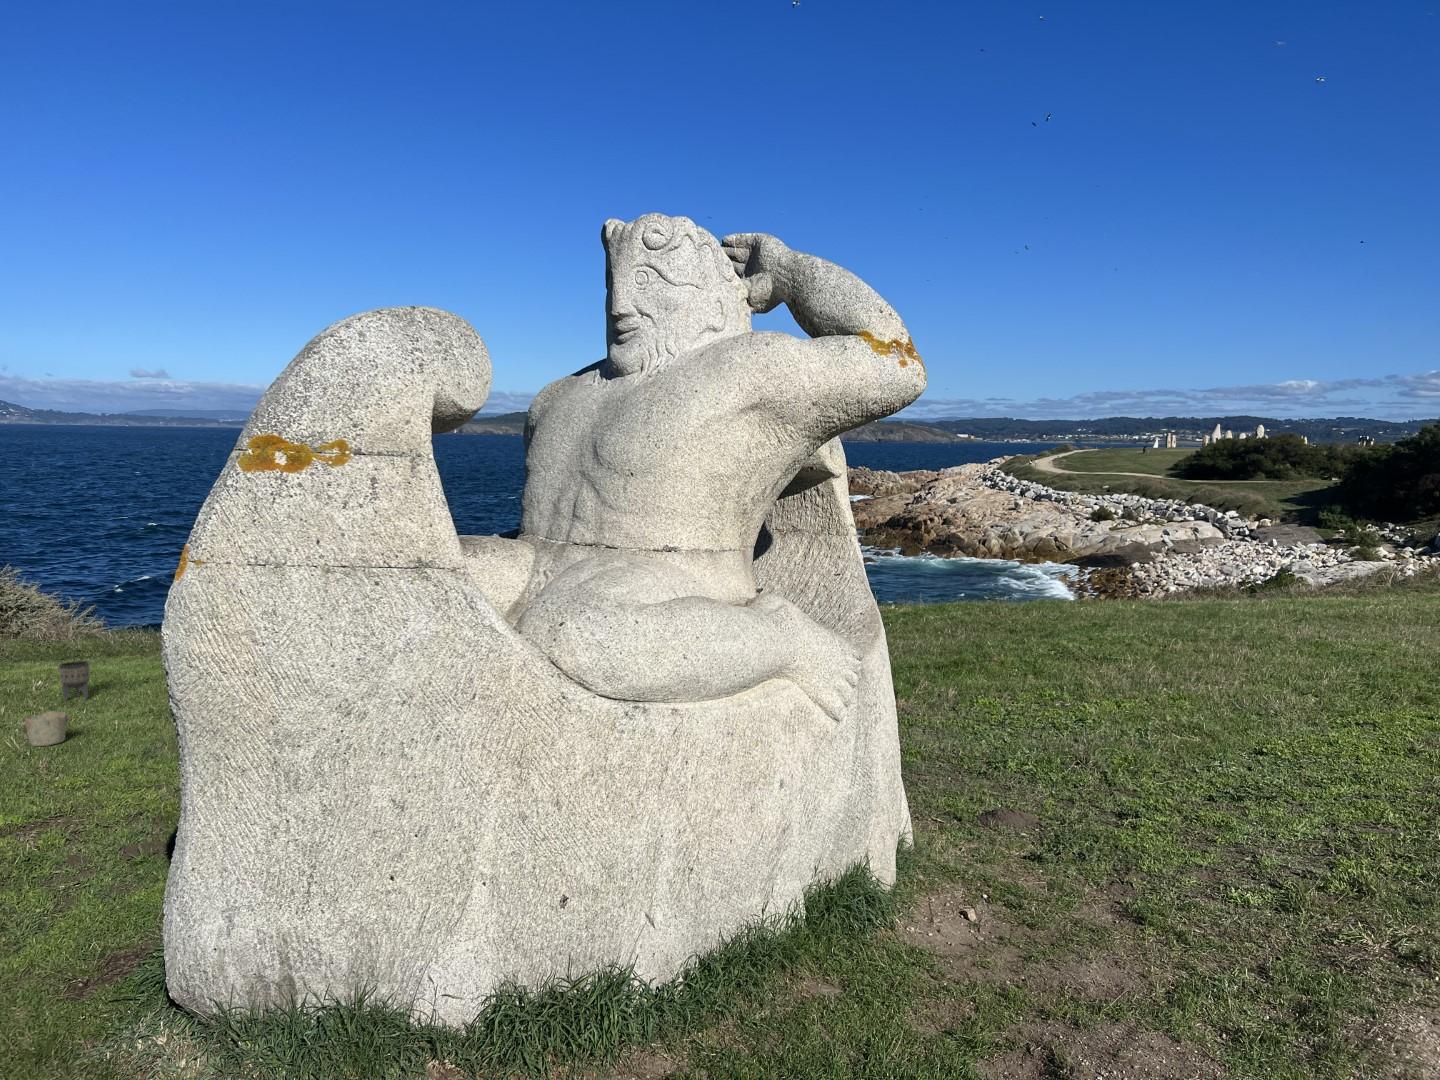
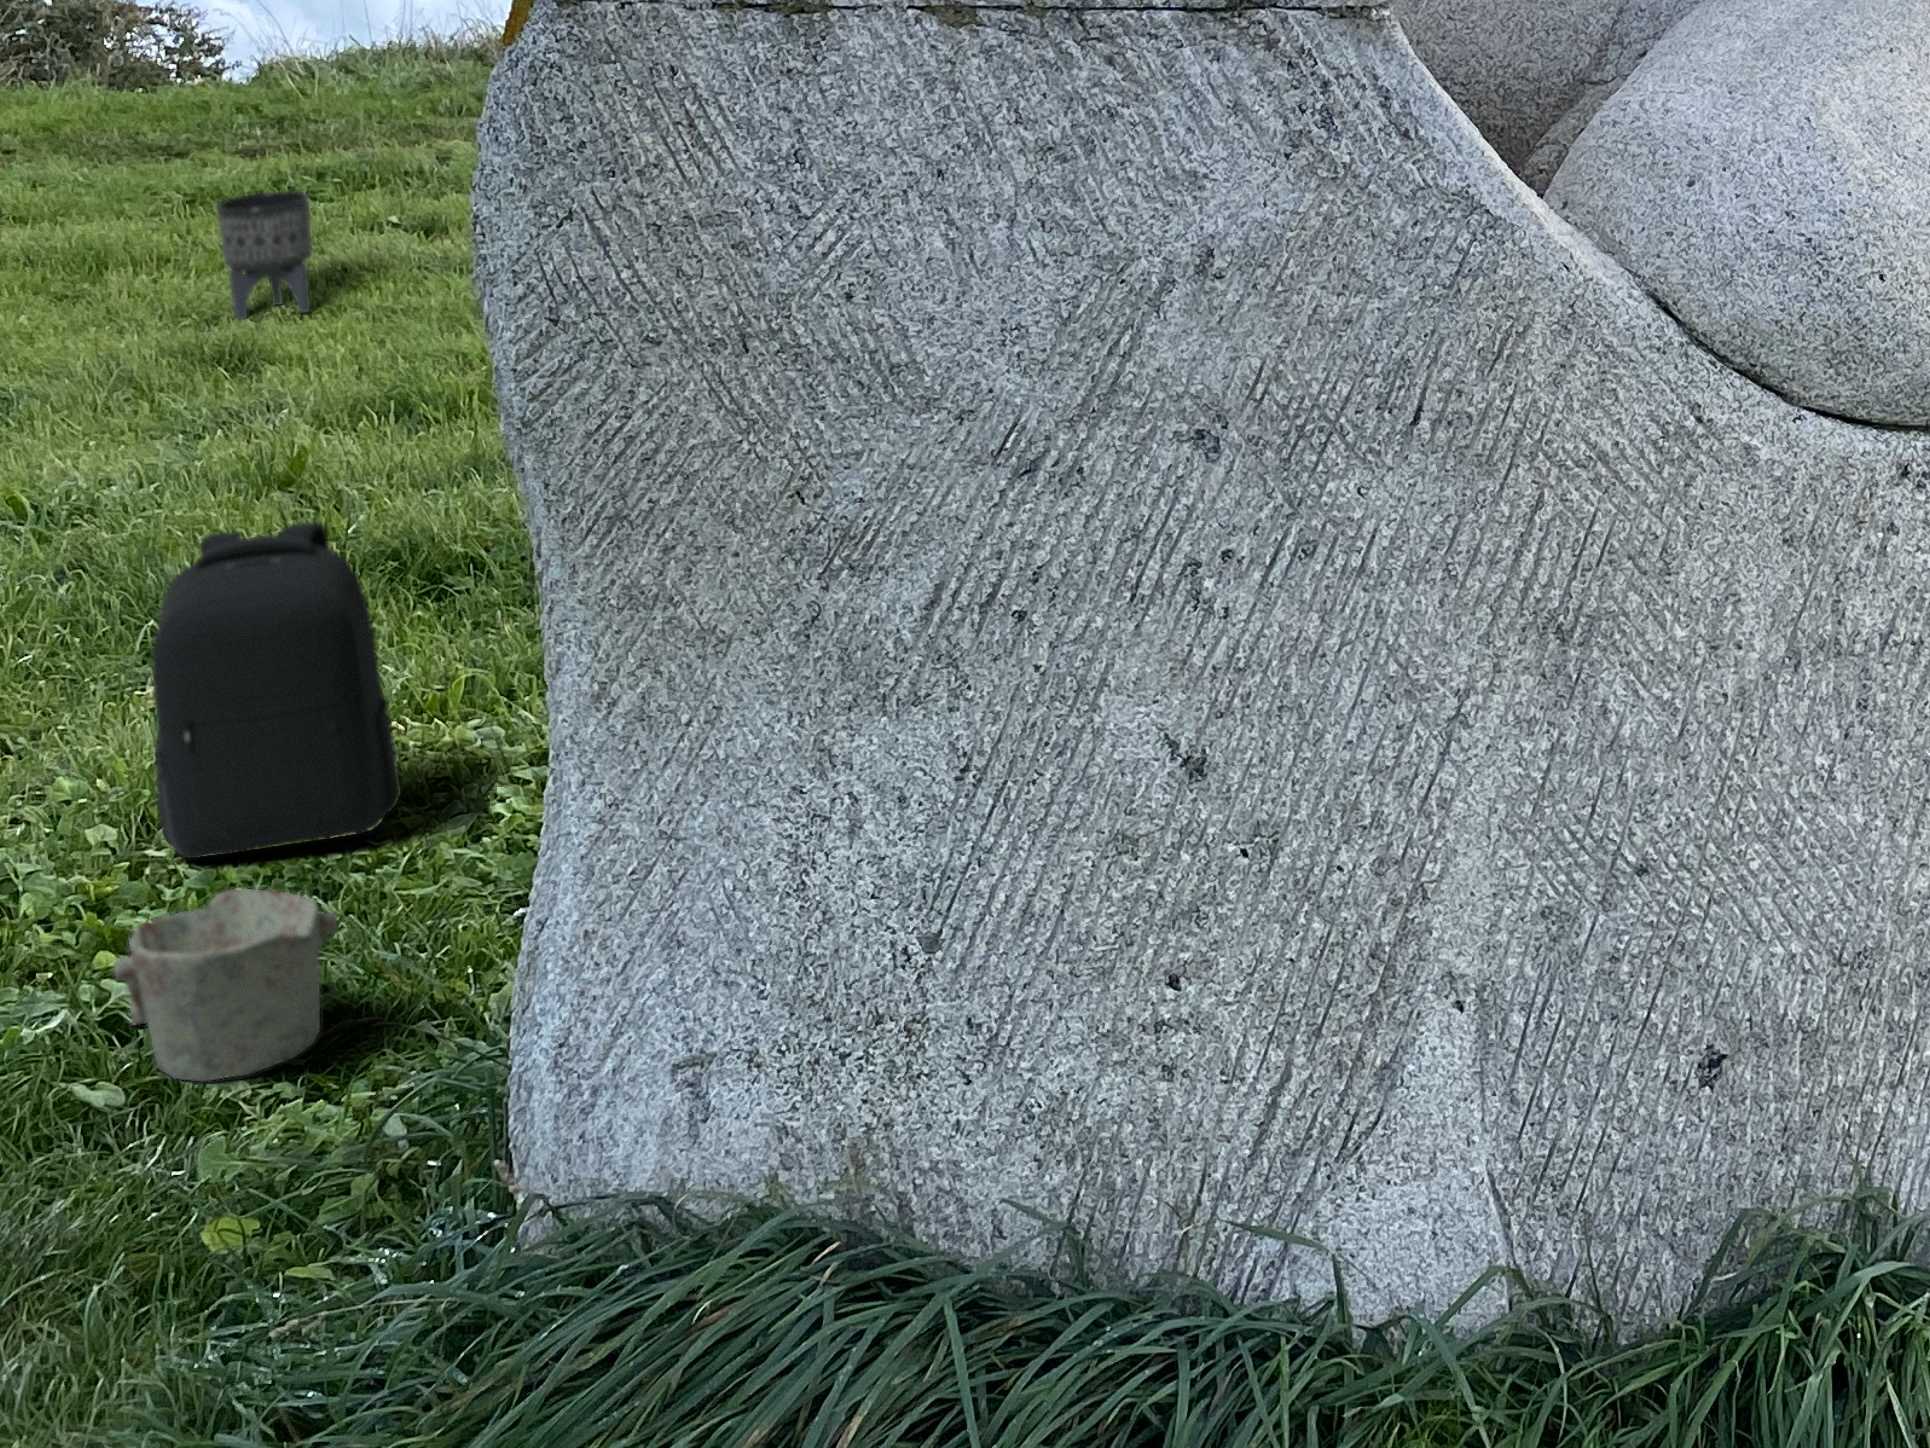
bucket: present [21,711,70,746] -> present [114,889,338,1081]
backpack: none [38,754,121,863] -> present [152,522,401,858]

